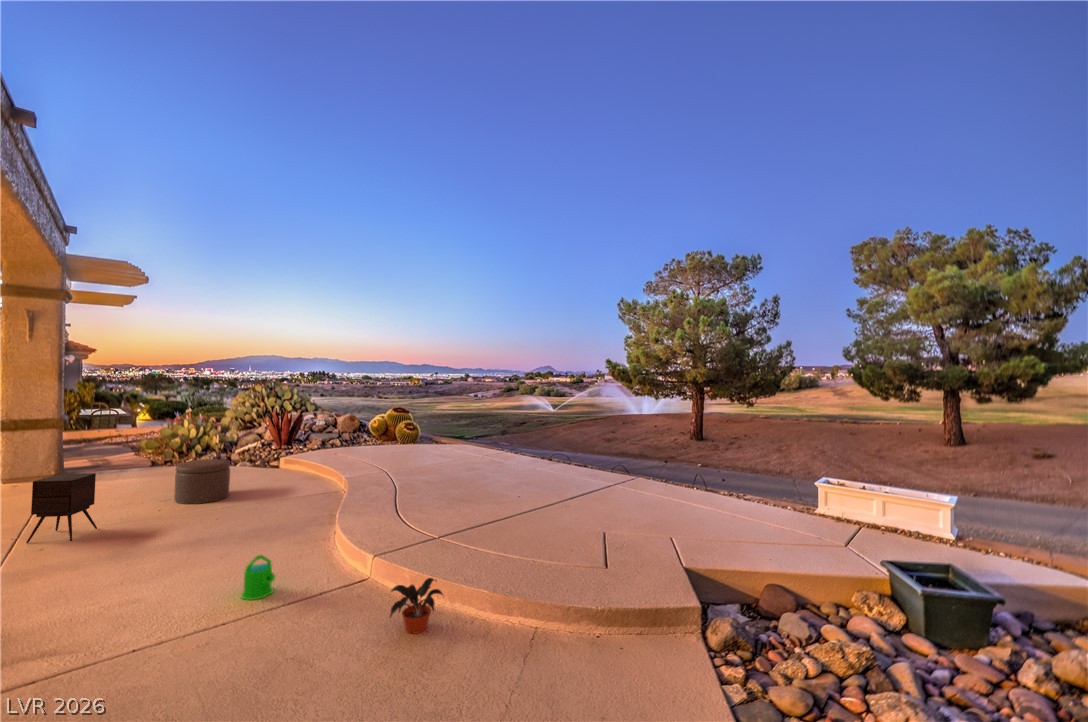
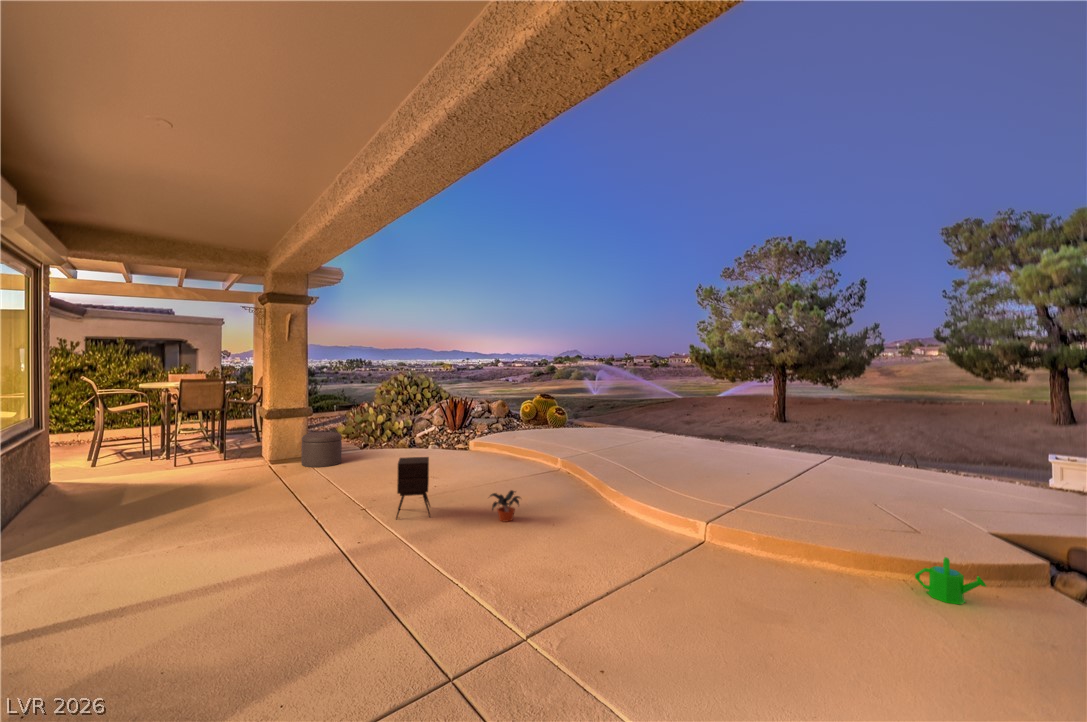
ottoman: present [174,459,230,504] -> present [301,432,342,467]
watering can: present [241,555,275,600] -> present [915,557,986,605]
potted plant: present [390,578,443,633] -> present [490,490,520,522]

